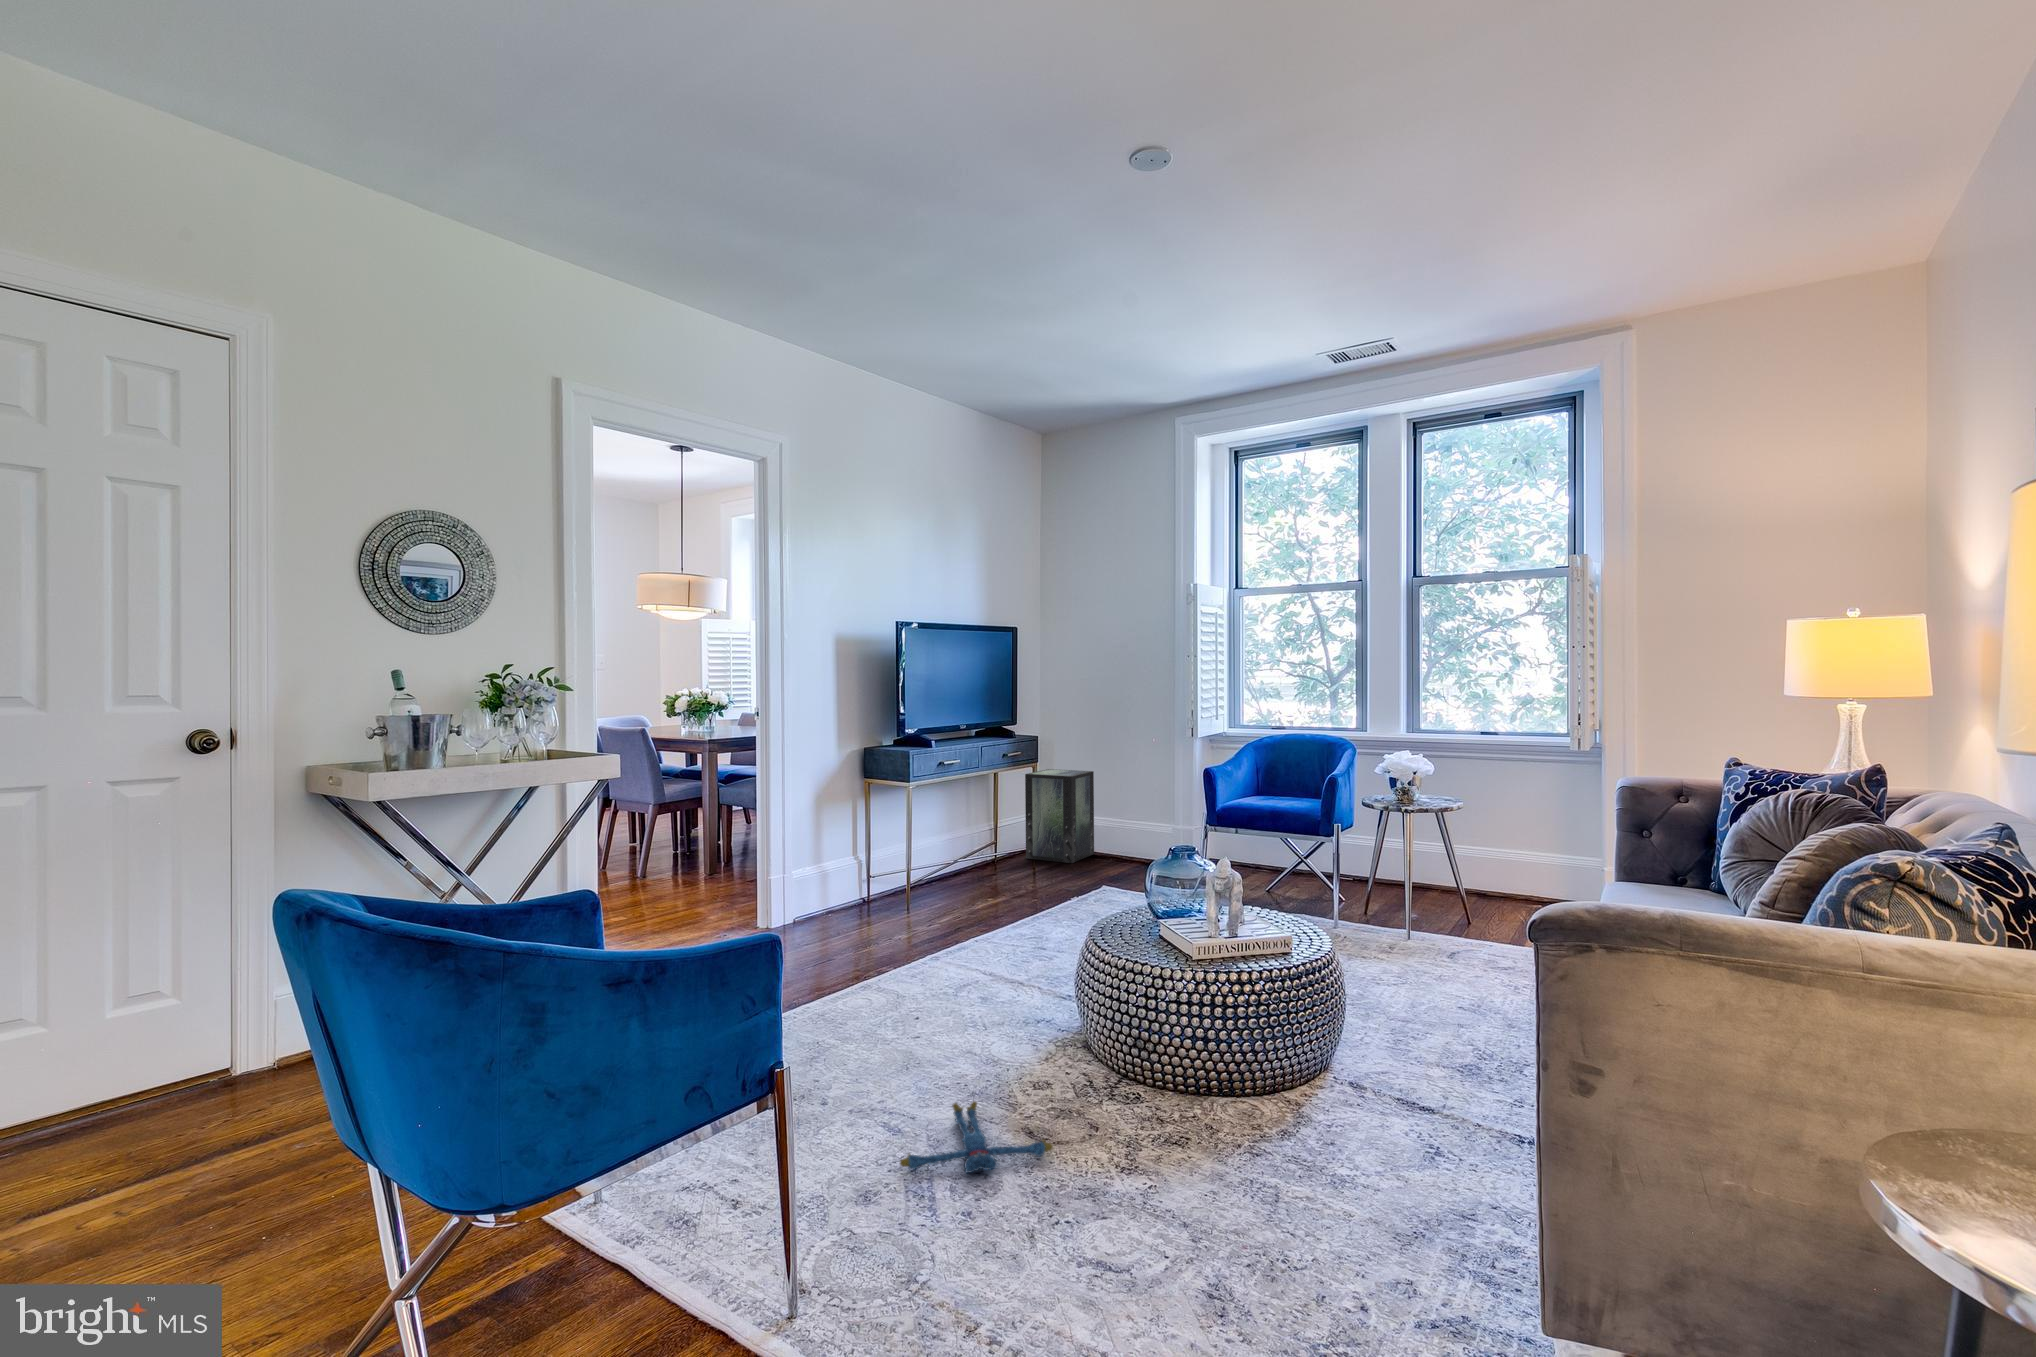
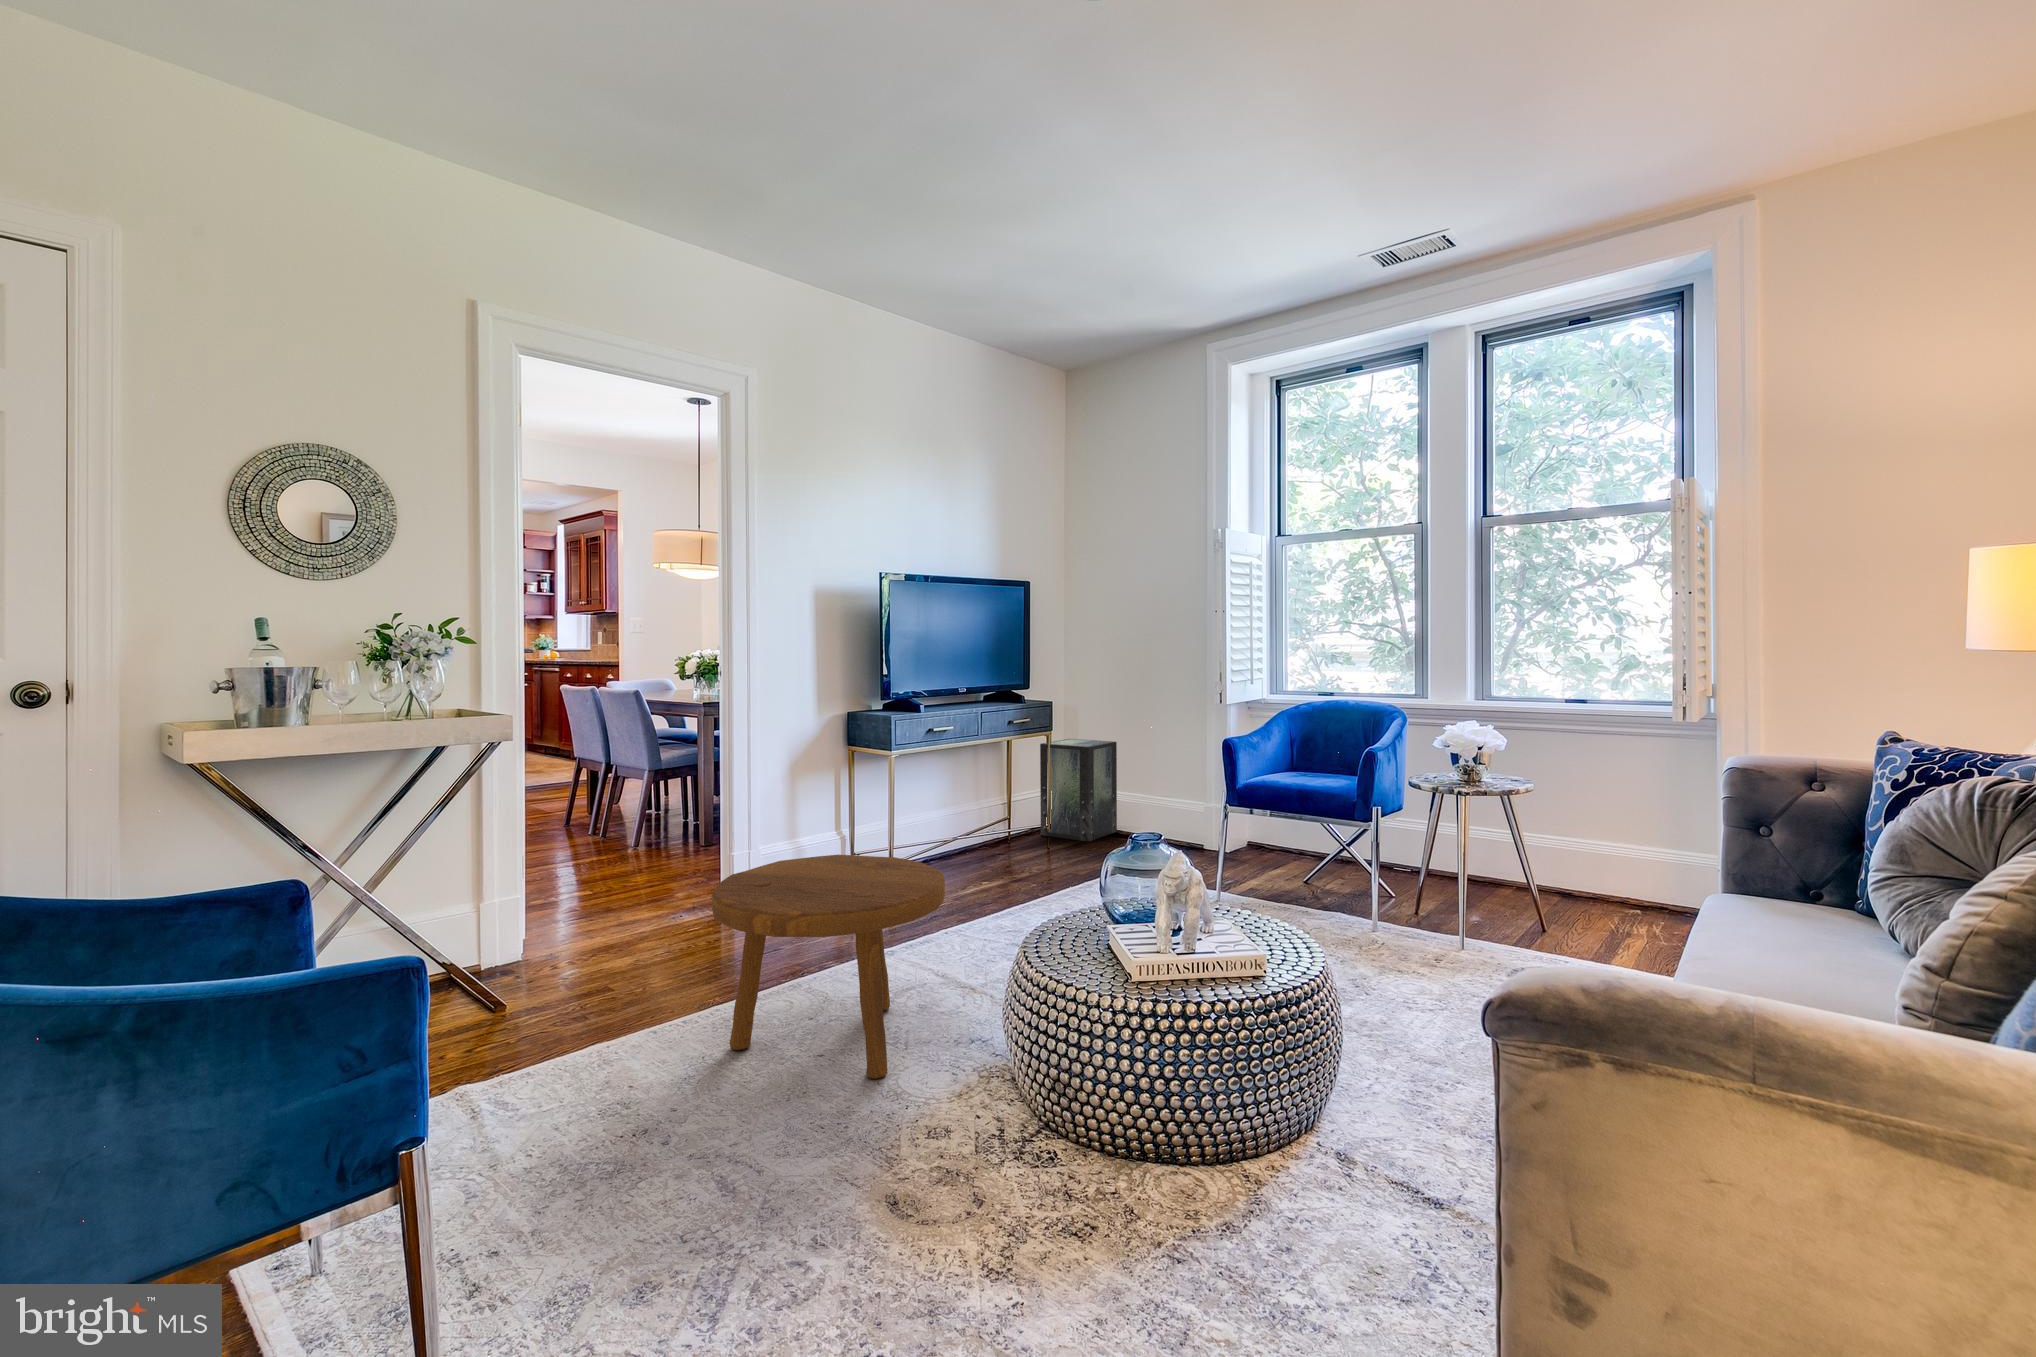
footstool: none [825,871,1017,1053] -> present [712,855,945,1079]
plush toy: present [900,1101,1053,1173] -> none [704,1155,910,1268]

